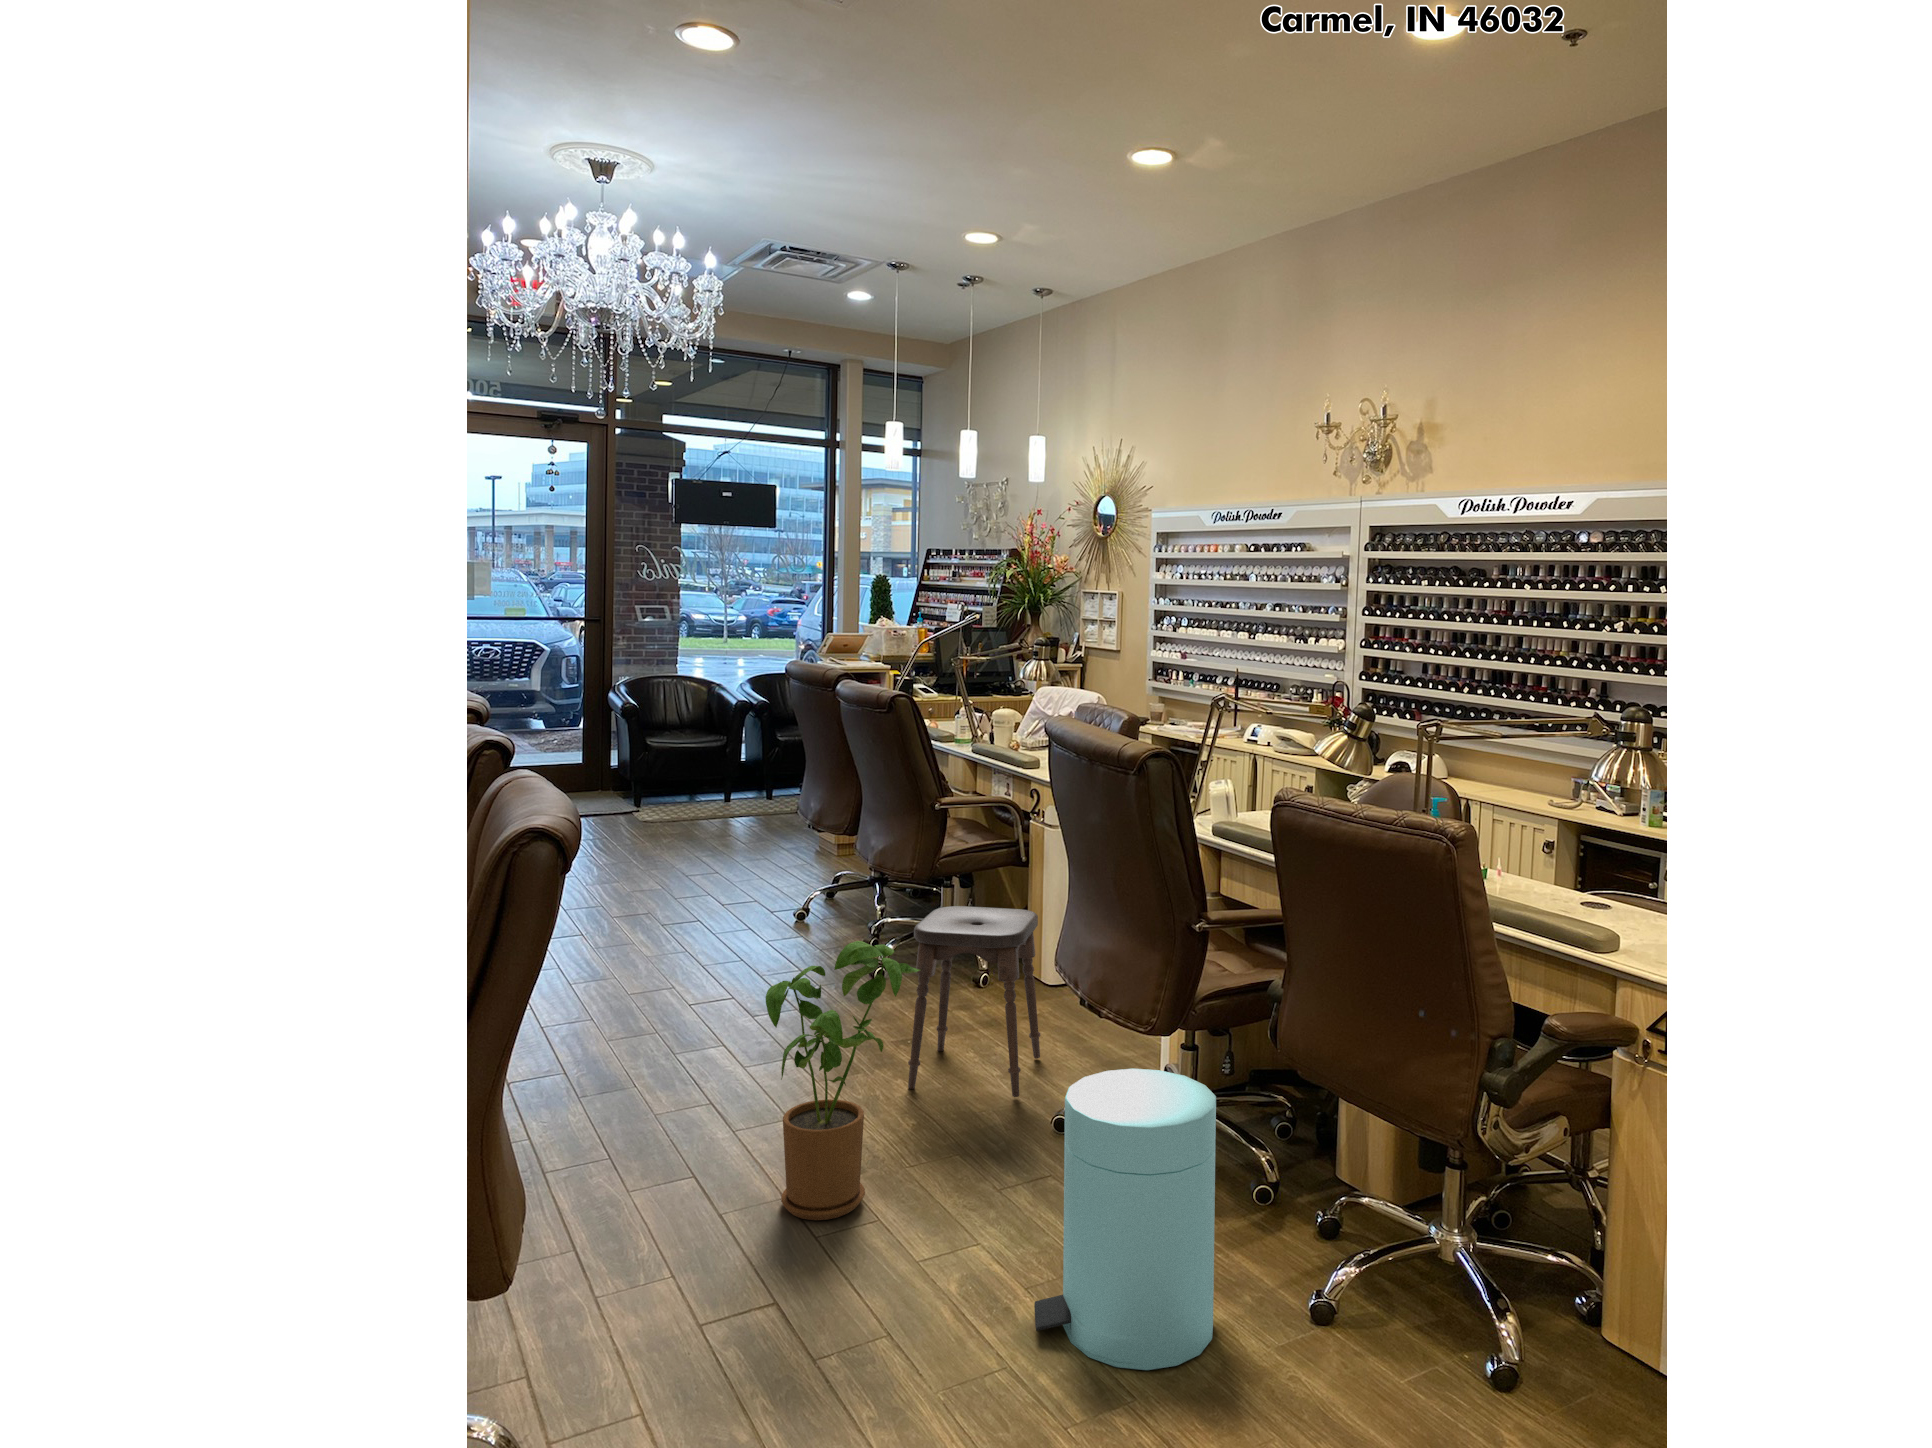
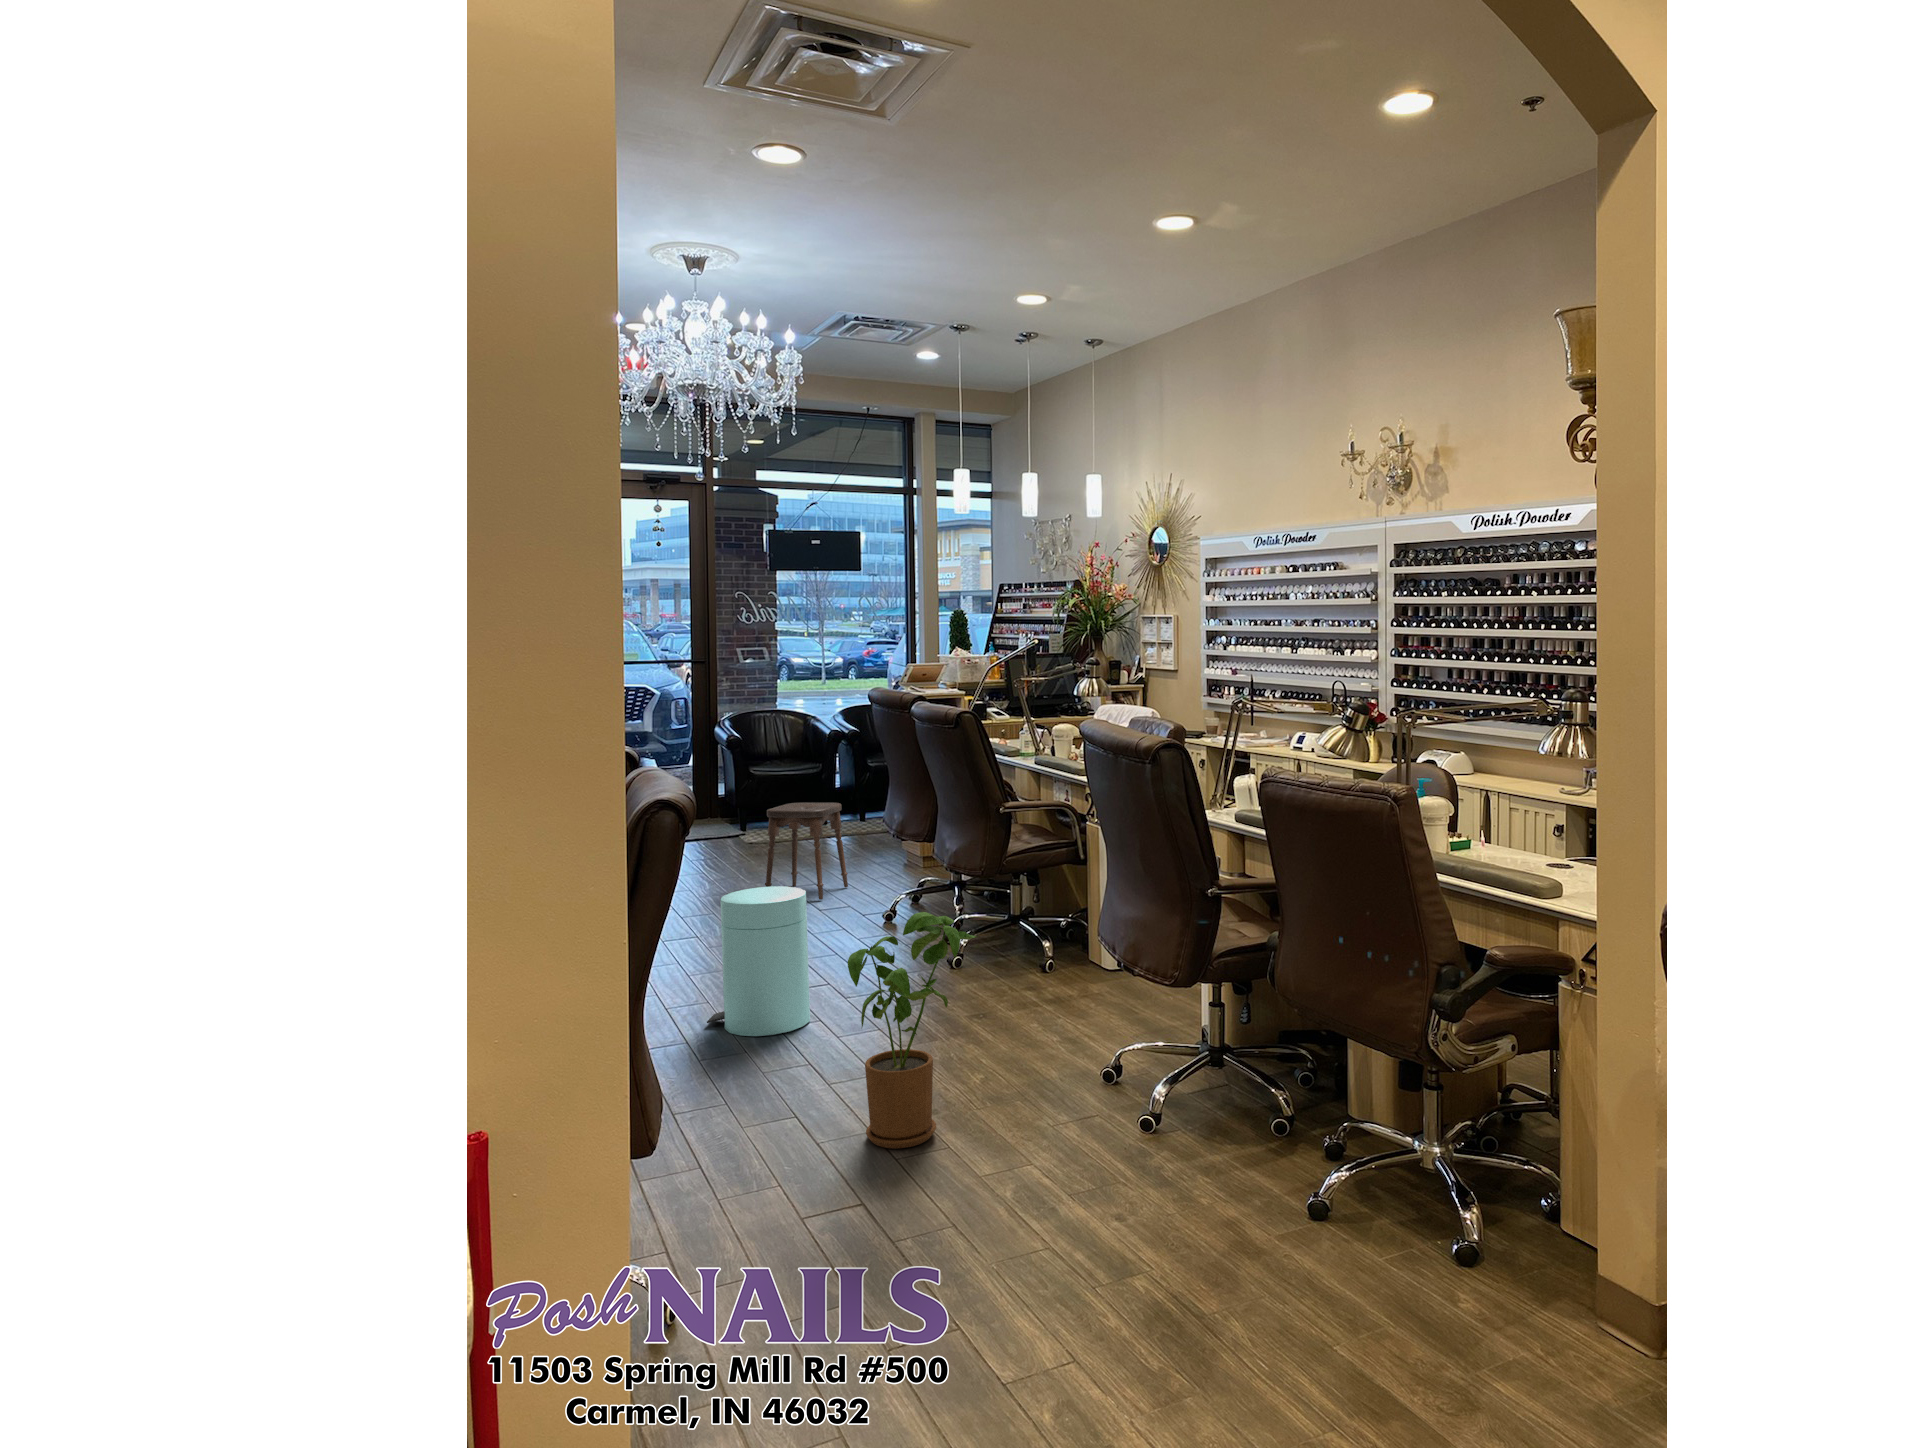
stool: present [908,906,1040,1097] -> present [765,802,848,900]
trash can: present [1034,1069,1216,1370] -> present [707,886,810,1036]

